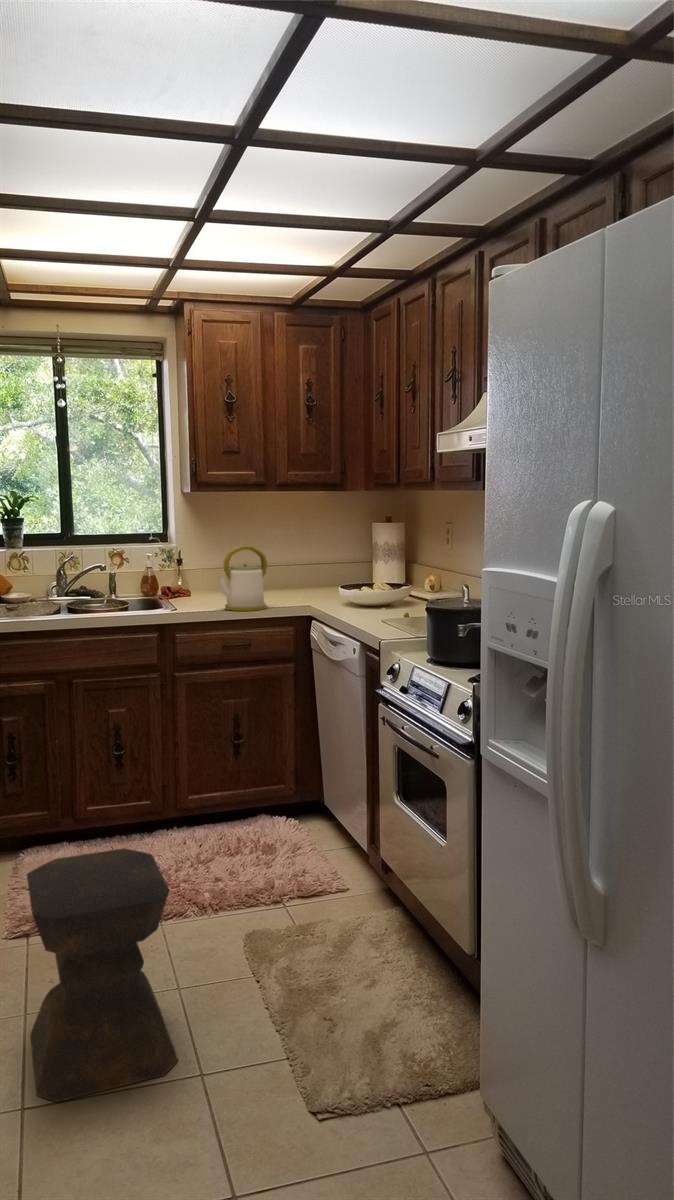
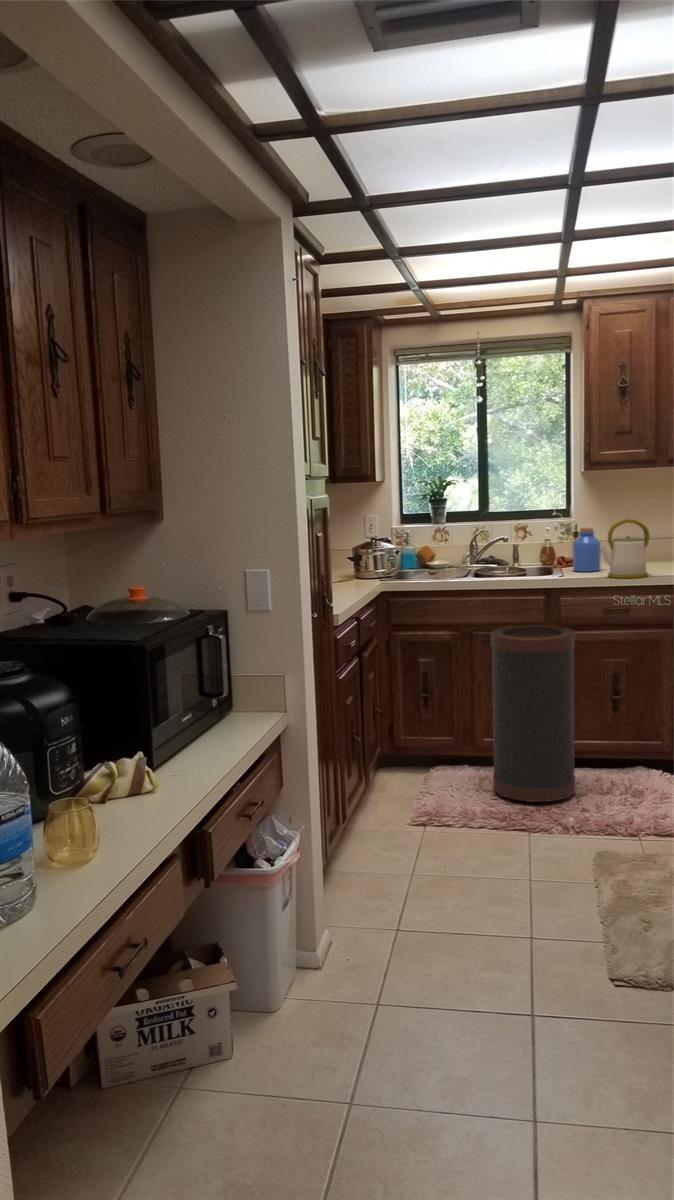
jar: none [180,555,211,604] -> present [573,528,601,572]
trash can: none [98,668,201,880] -> present [491,625,575,802]
stool: present [27,849,178,1102] -> none [409,756,516,928]

